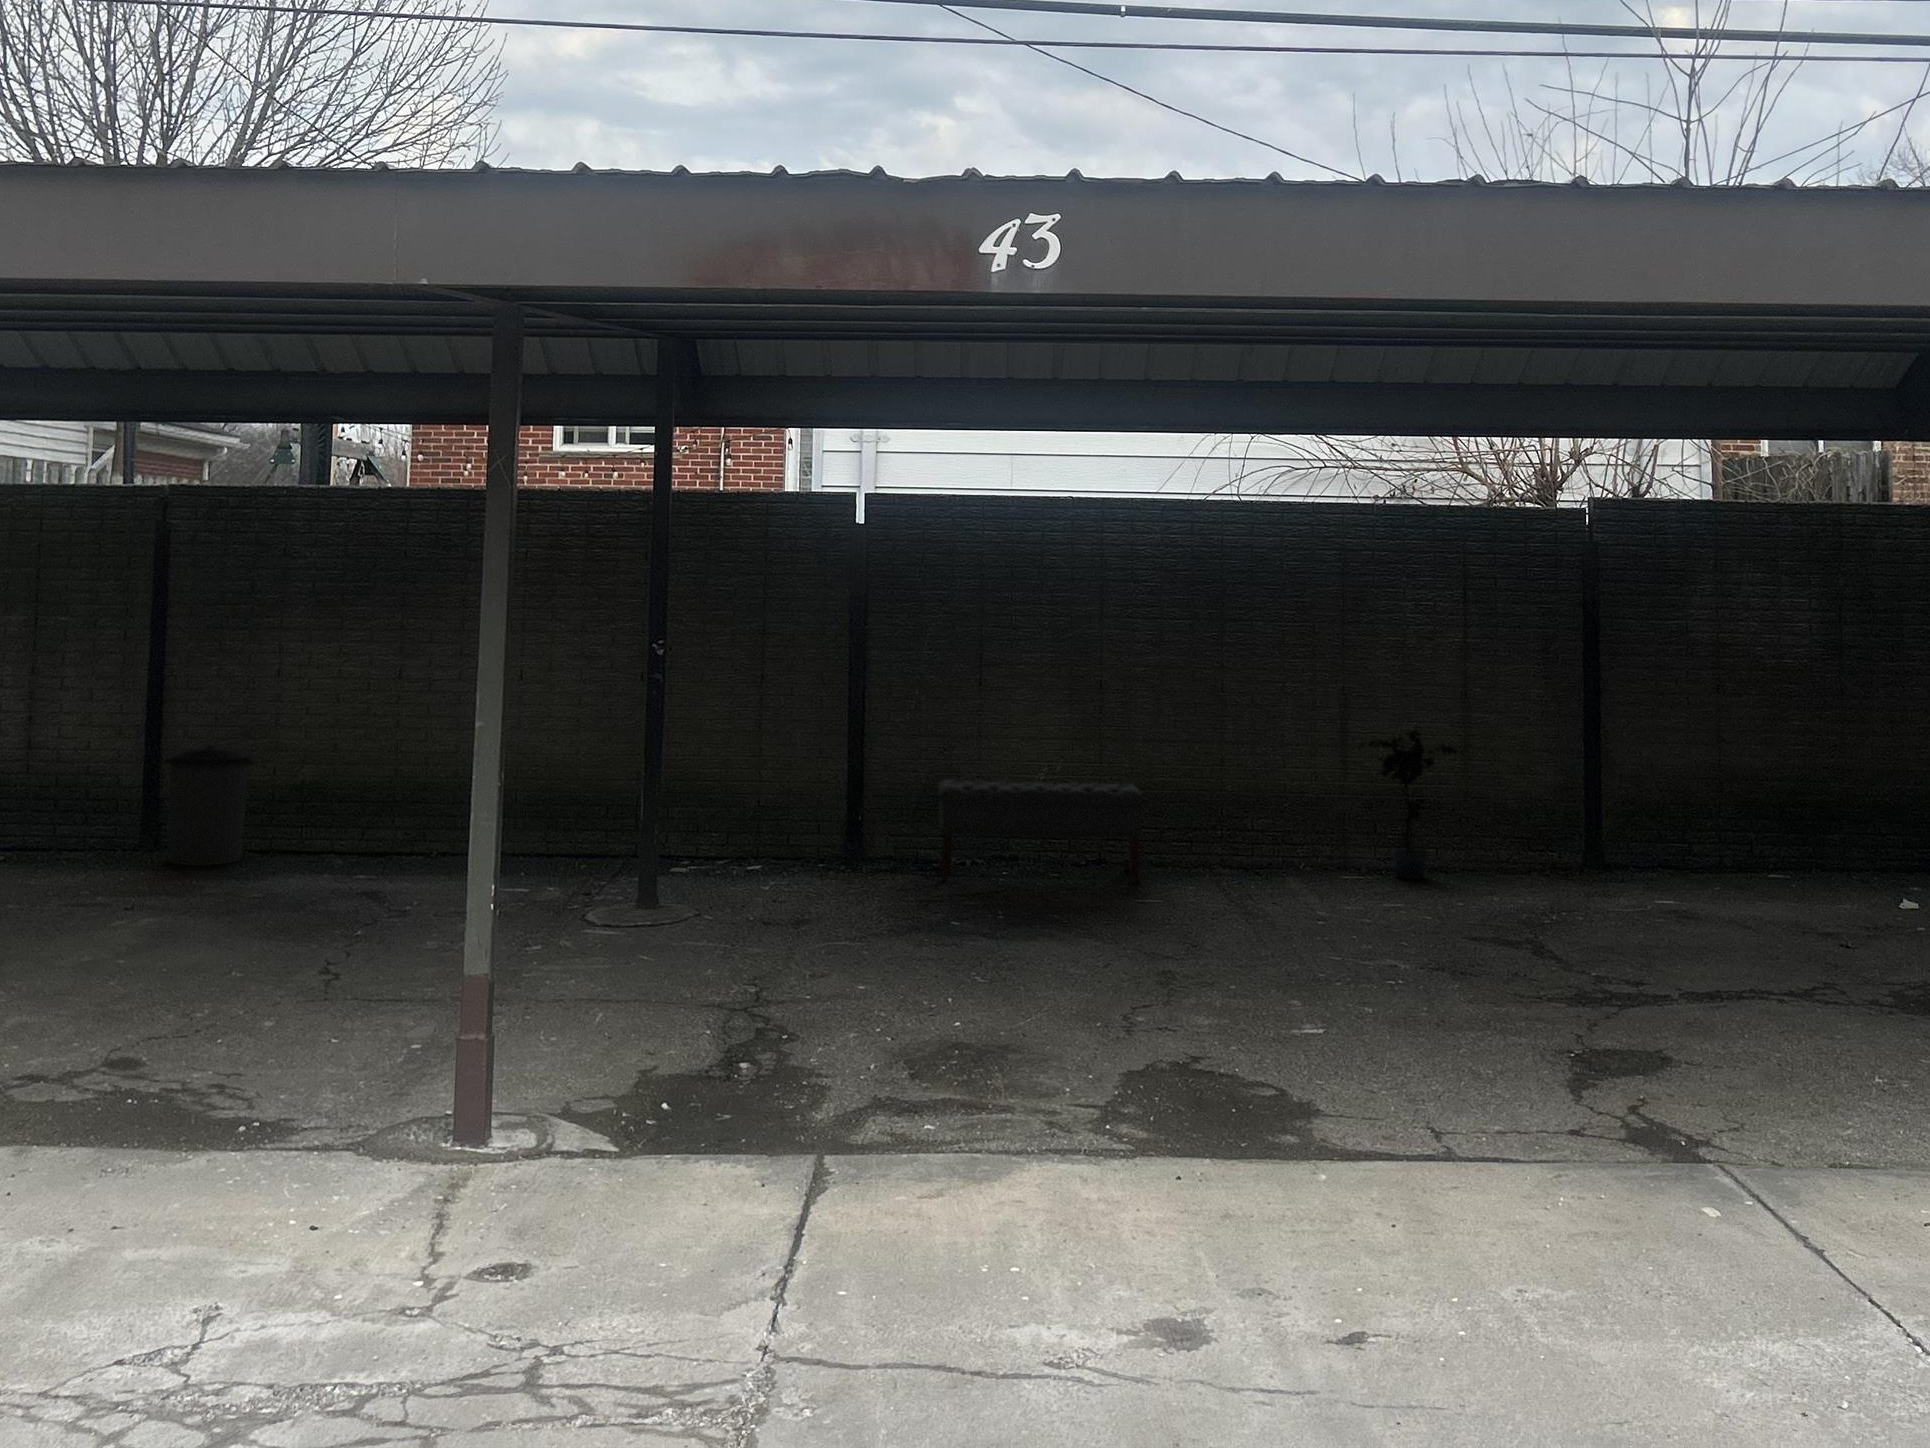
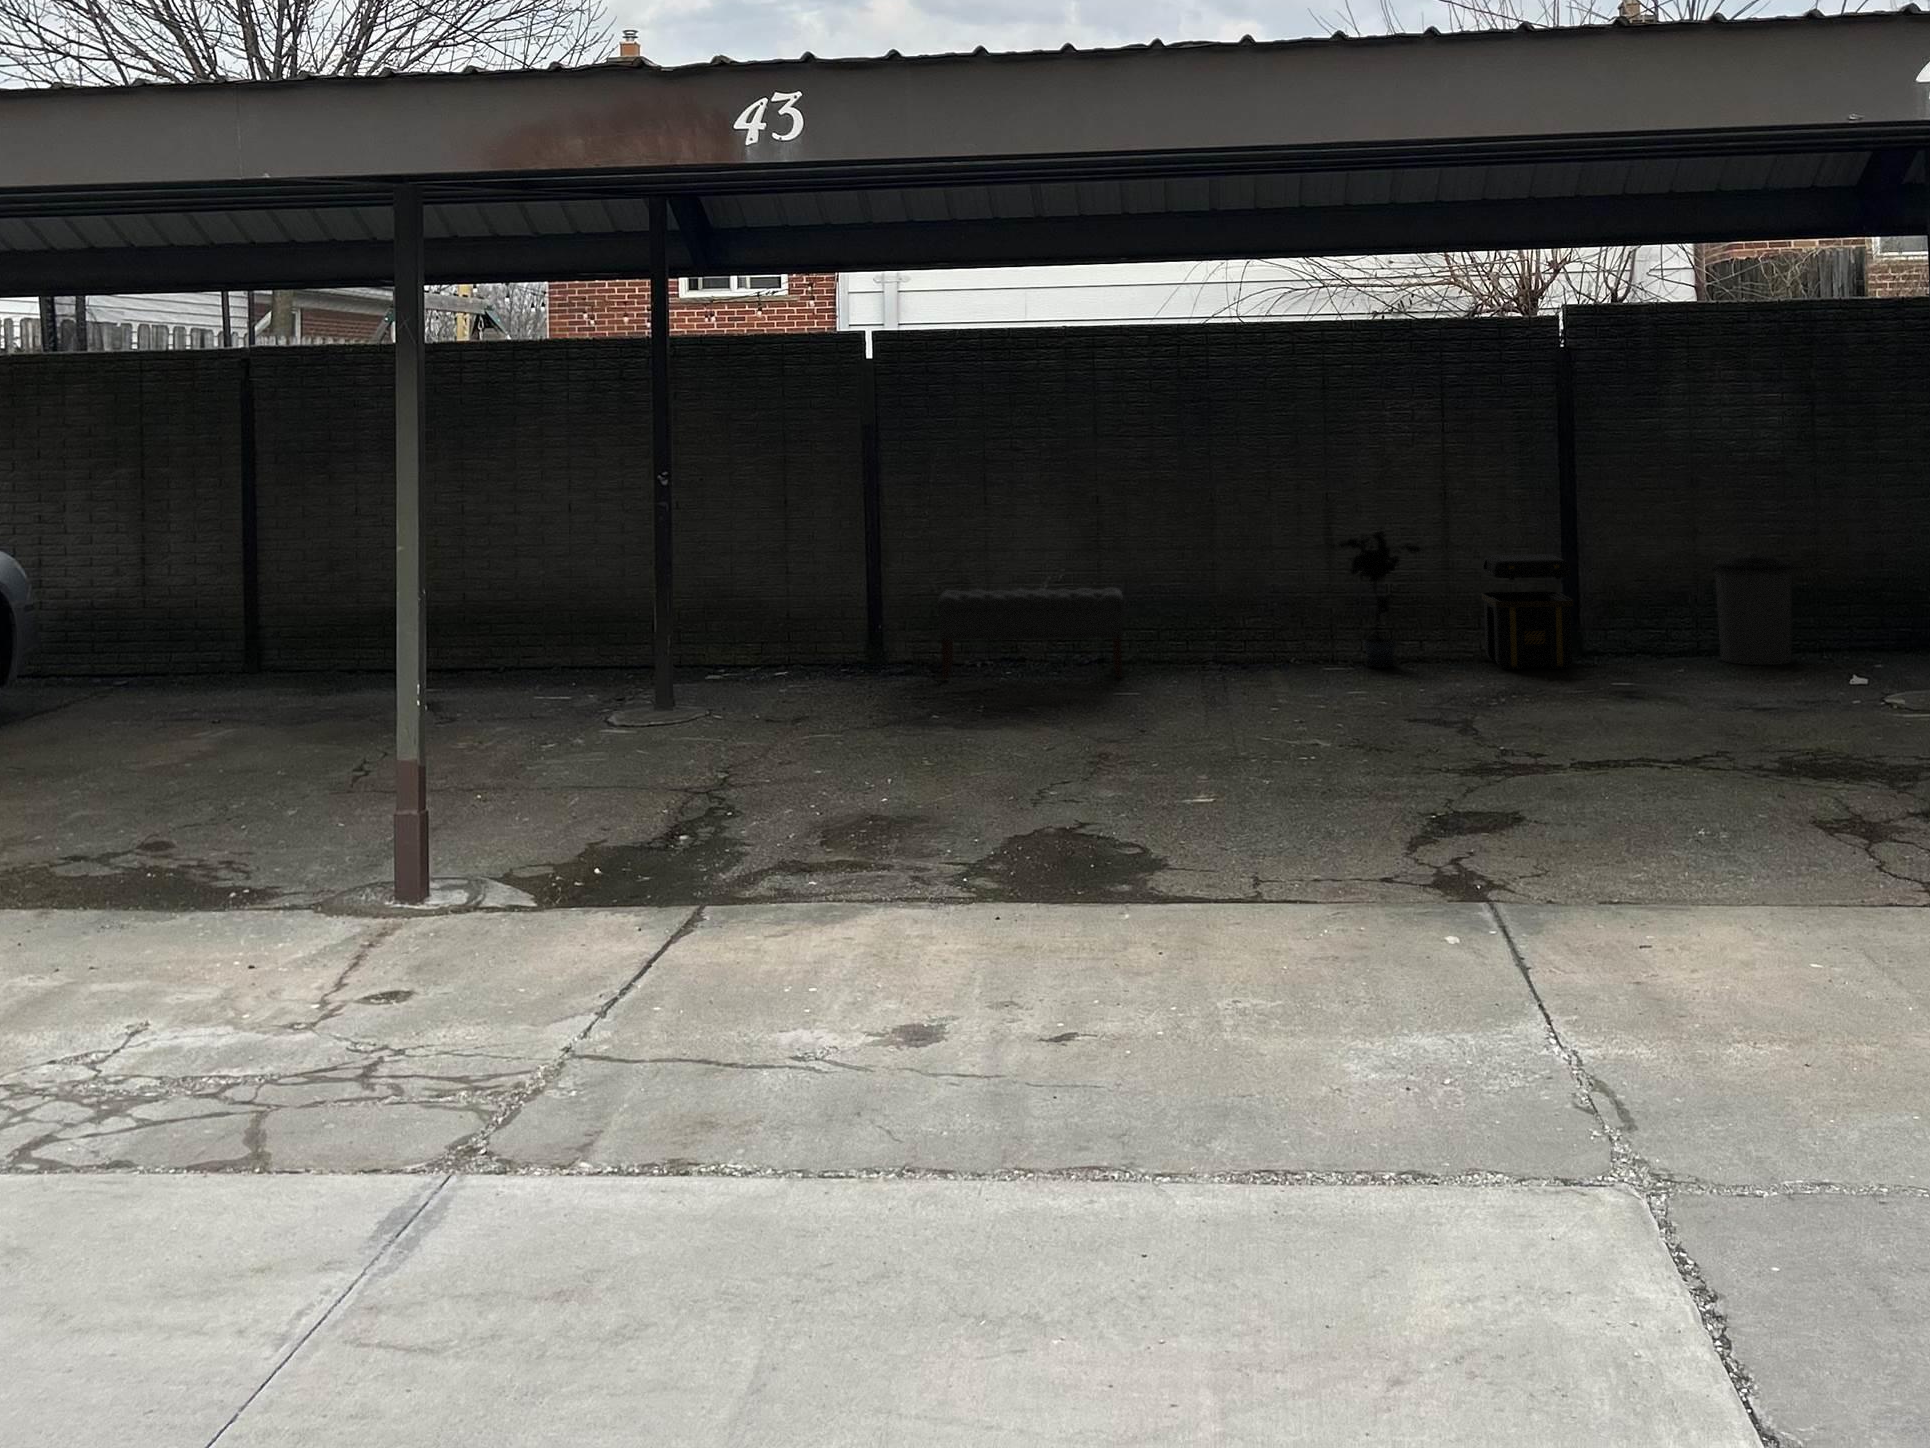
trash can: present [165,744,255,866] -> present [1709,552,1797,665]
toolbox: none [1514,760,1617,885] -> present [1482,554,1573,669]

